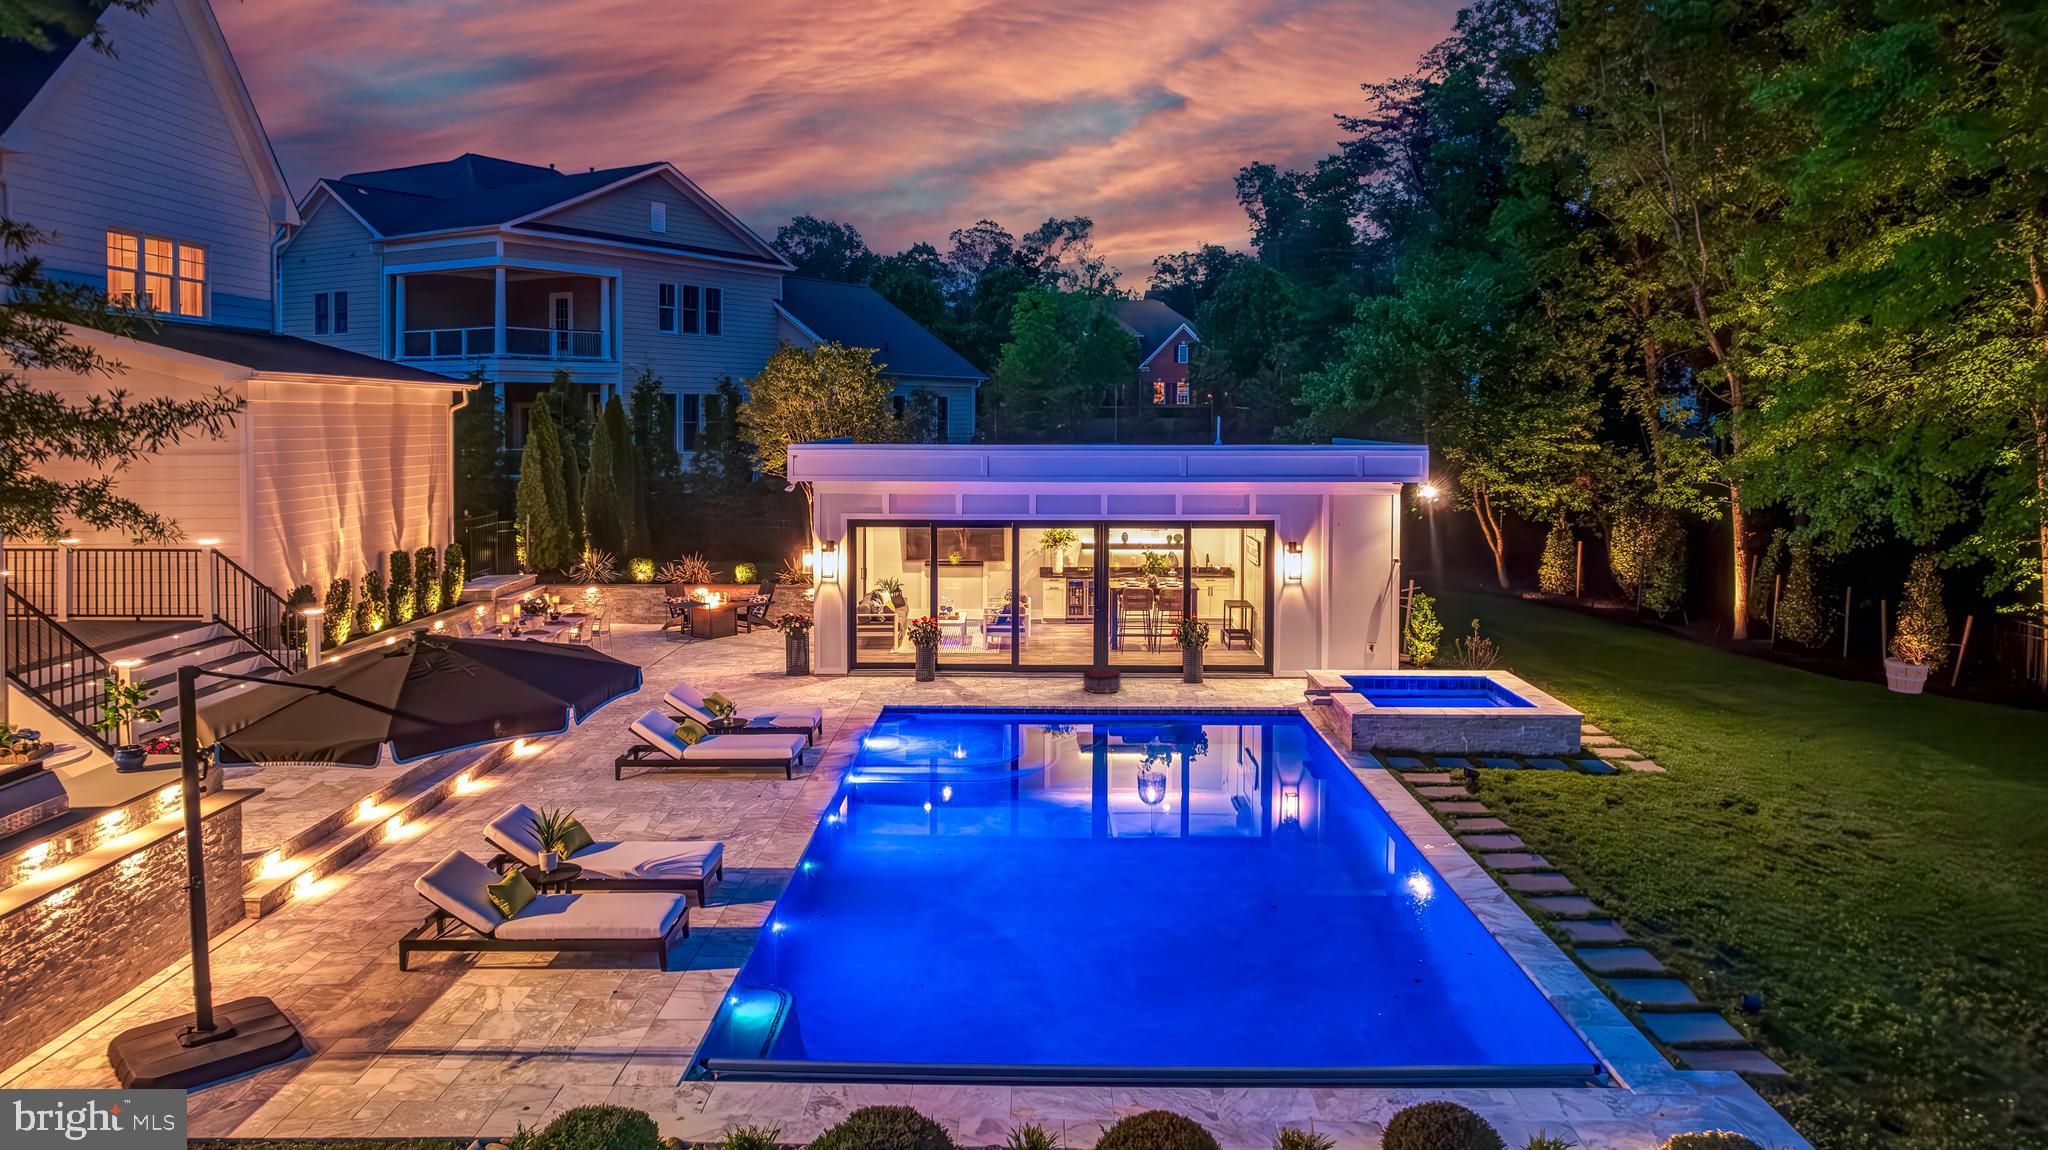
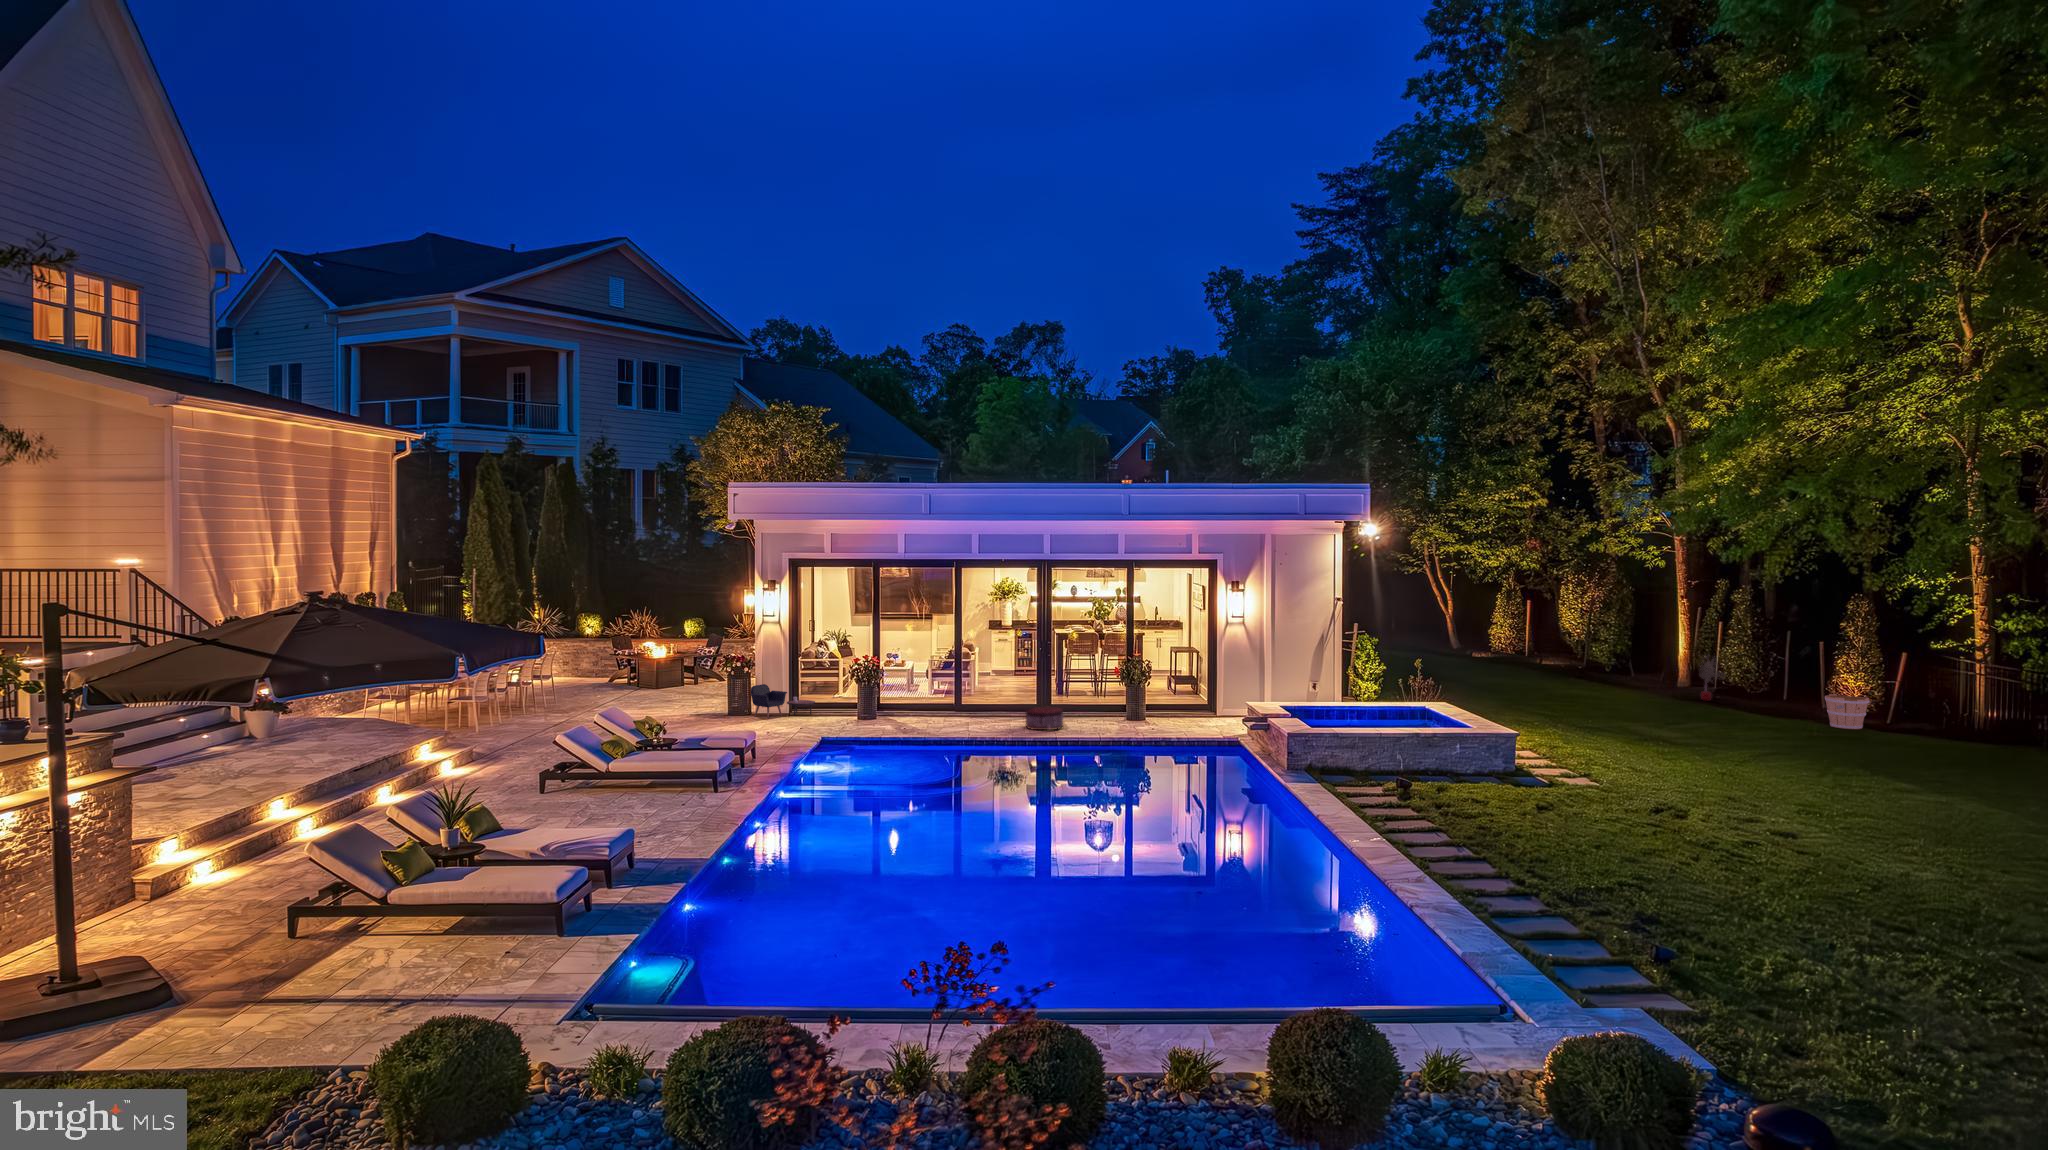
side table: present [666,601,711,644] -> none [604,650,650,692]
potted tree: none [1750,608,1780,654] -> present [1700,656,1724,701]
armchair: none [812,644,875,679] -> present [750,684,815,718]

